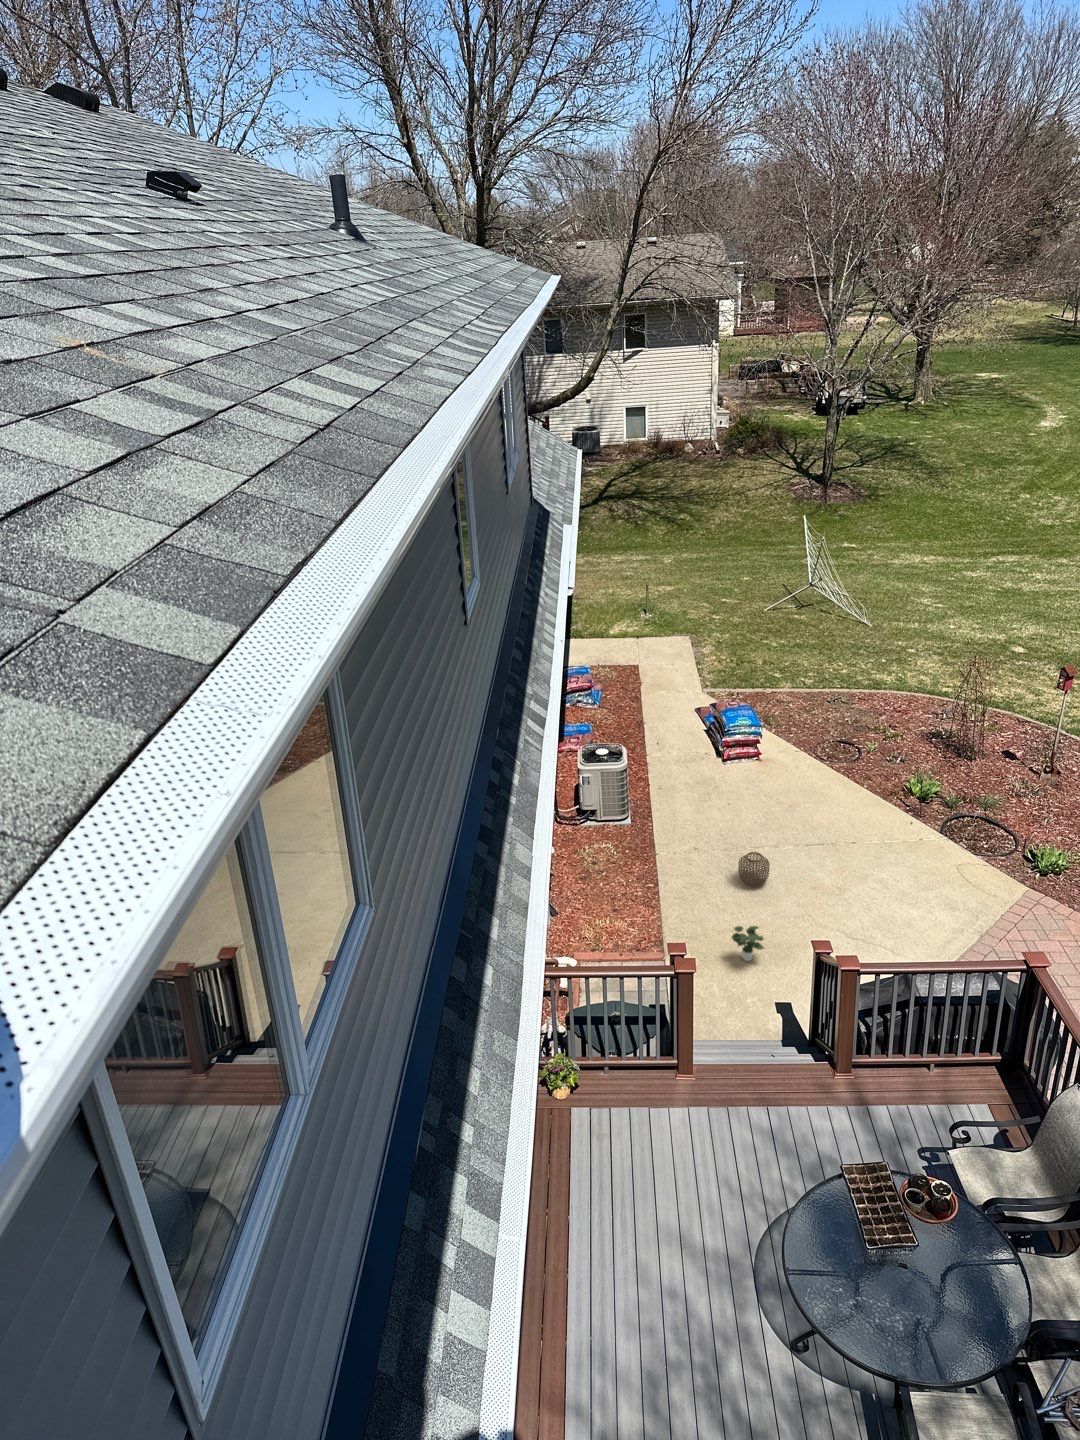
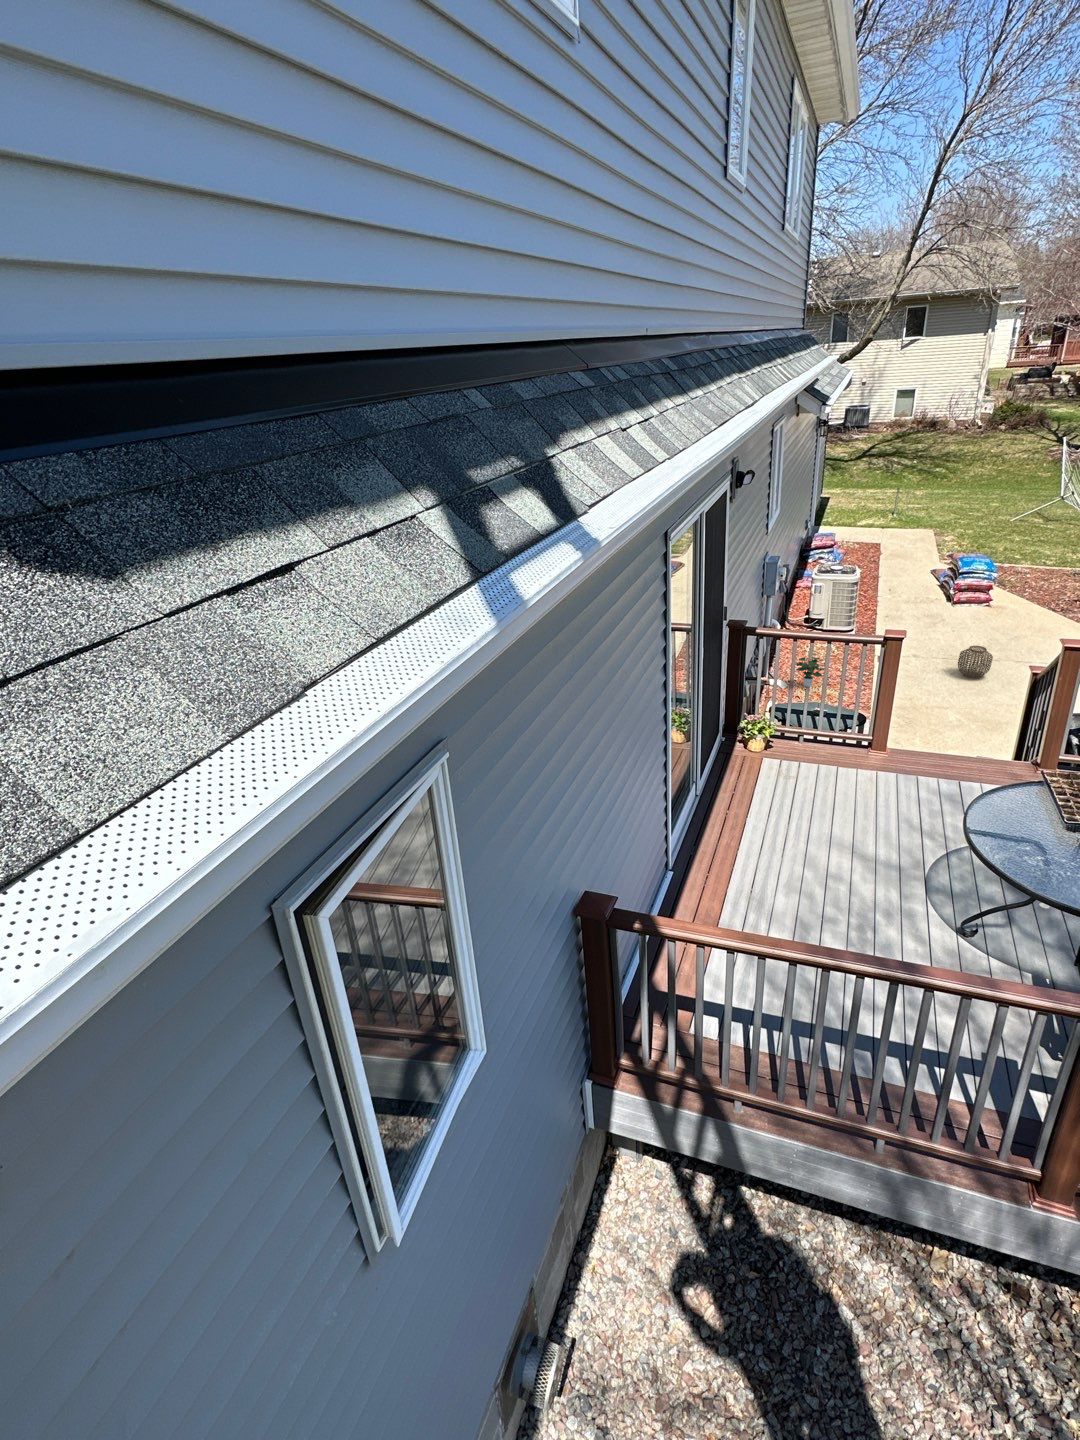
potted plant: present [732,926,764,961] -> present [797,657,824,687]

